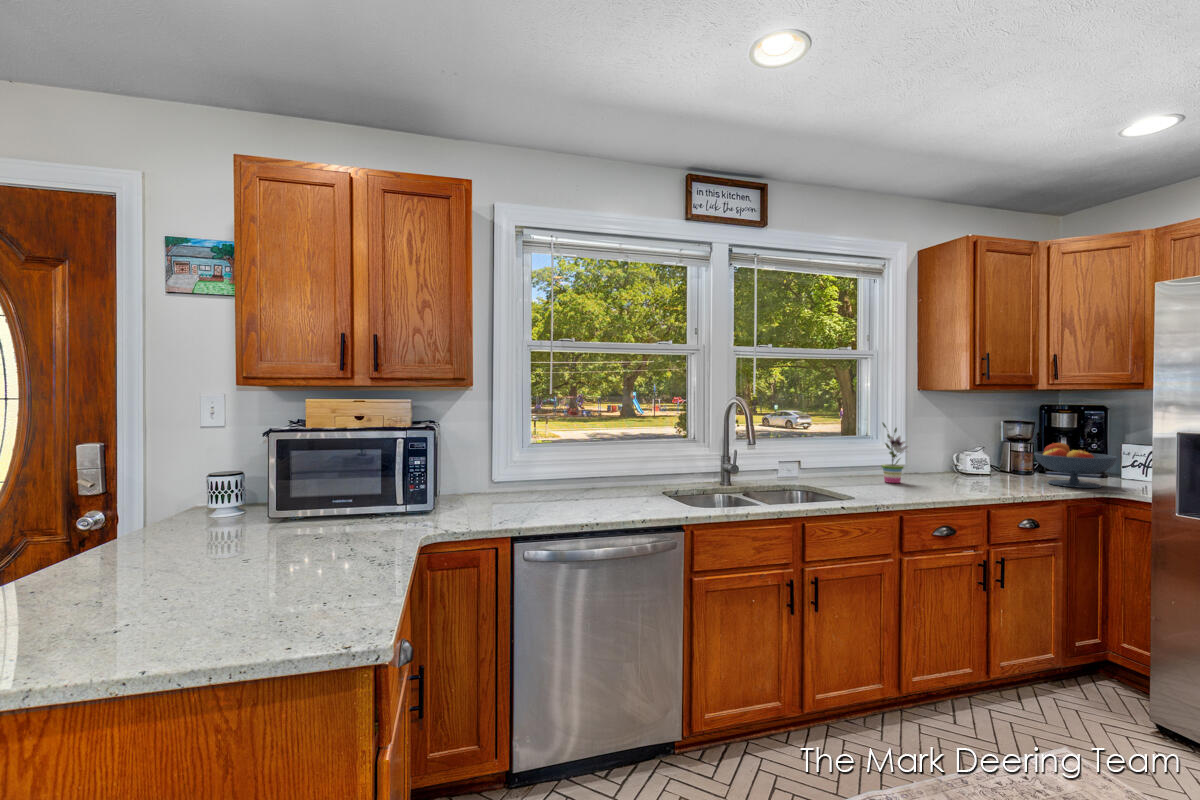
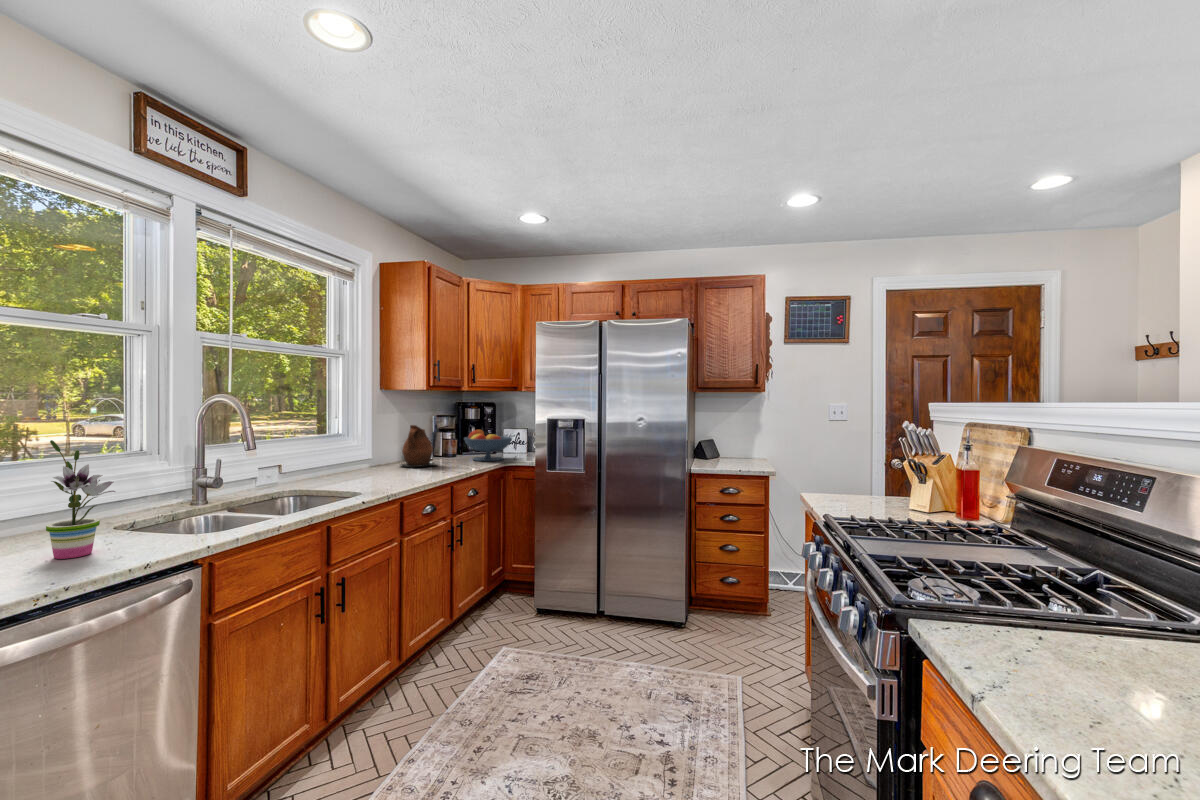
potted plant: present [882,423,908,483] -> present [46,440,115,559]
ceramic pitcher: none [934,432,987,484] -> present [401,425,437,467]

